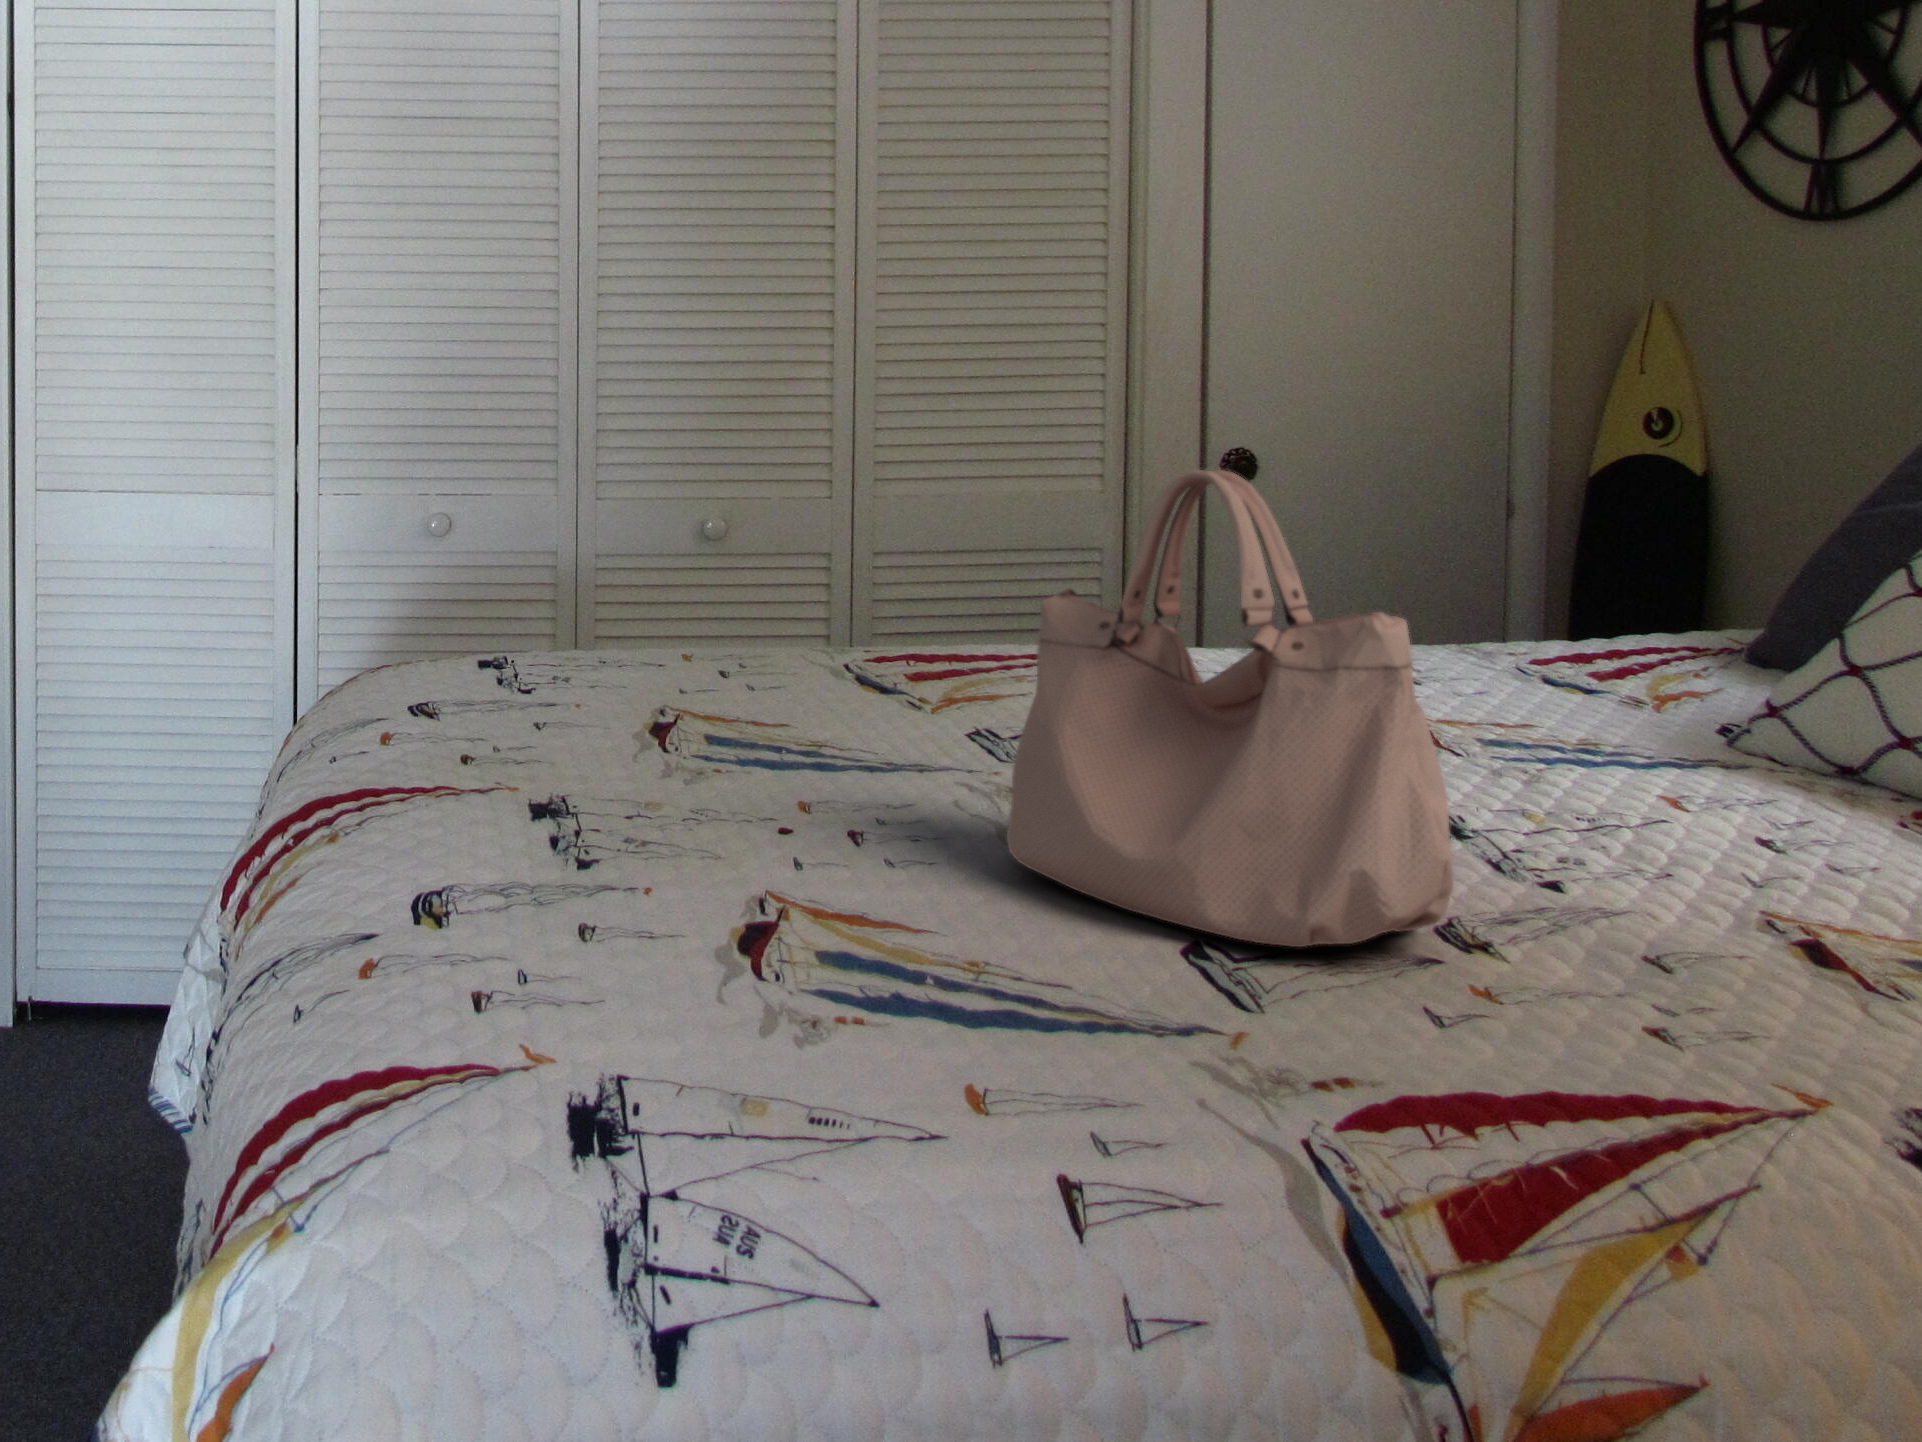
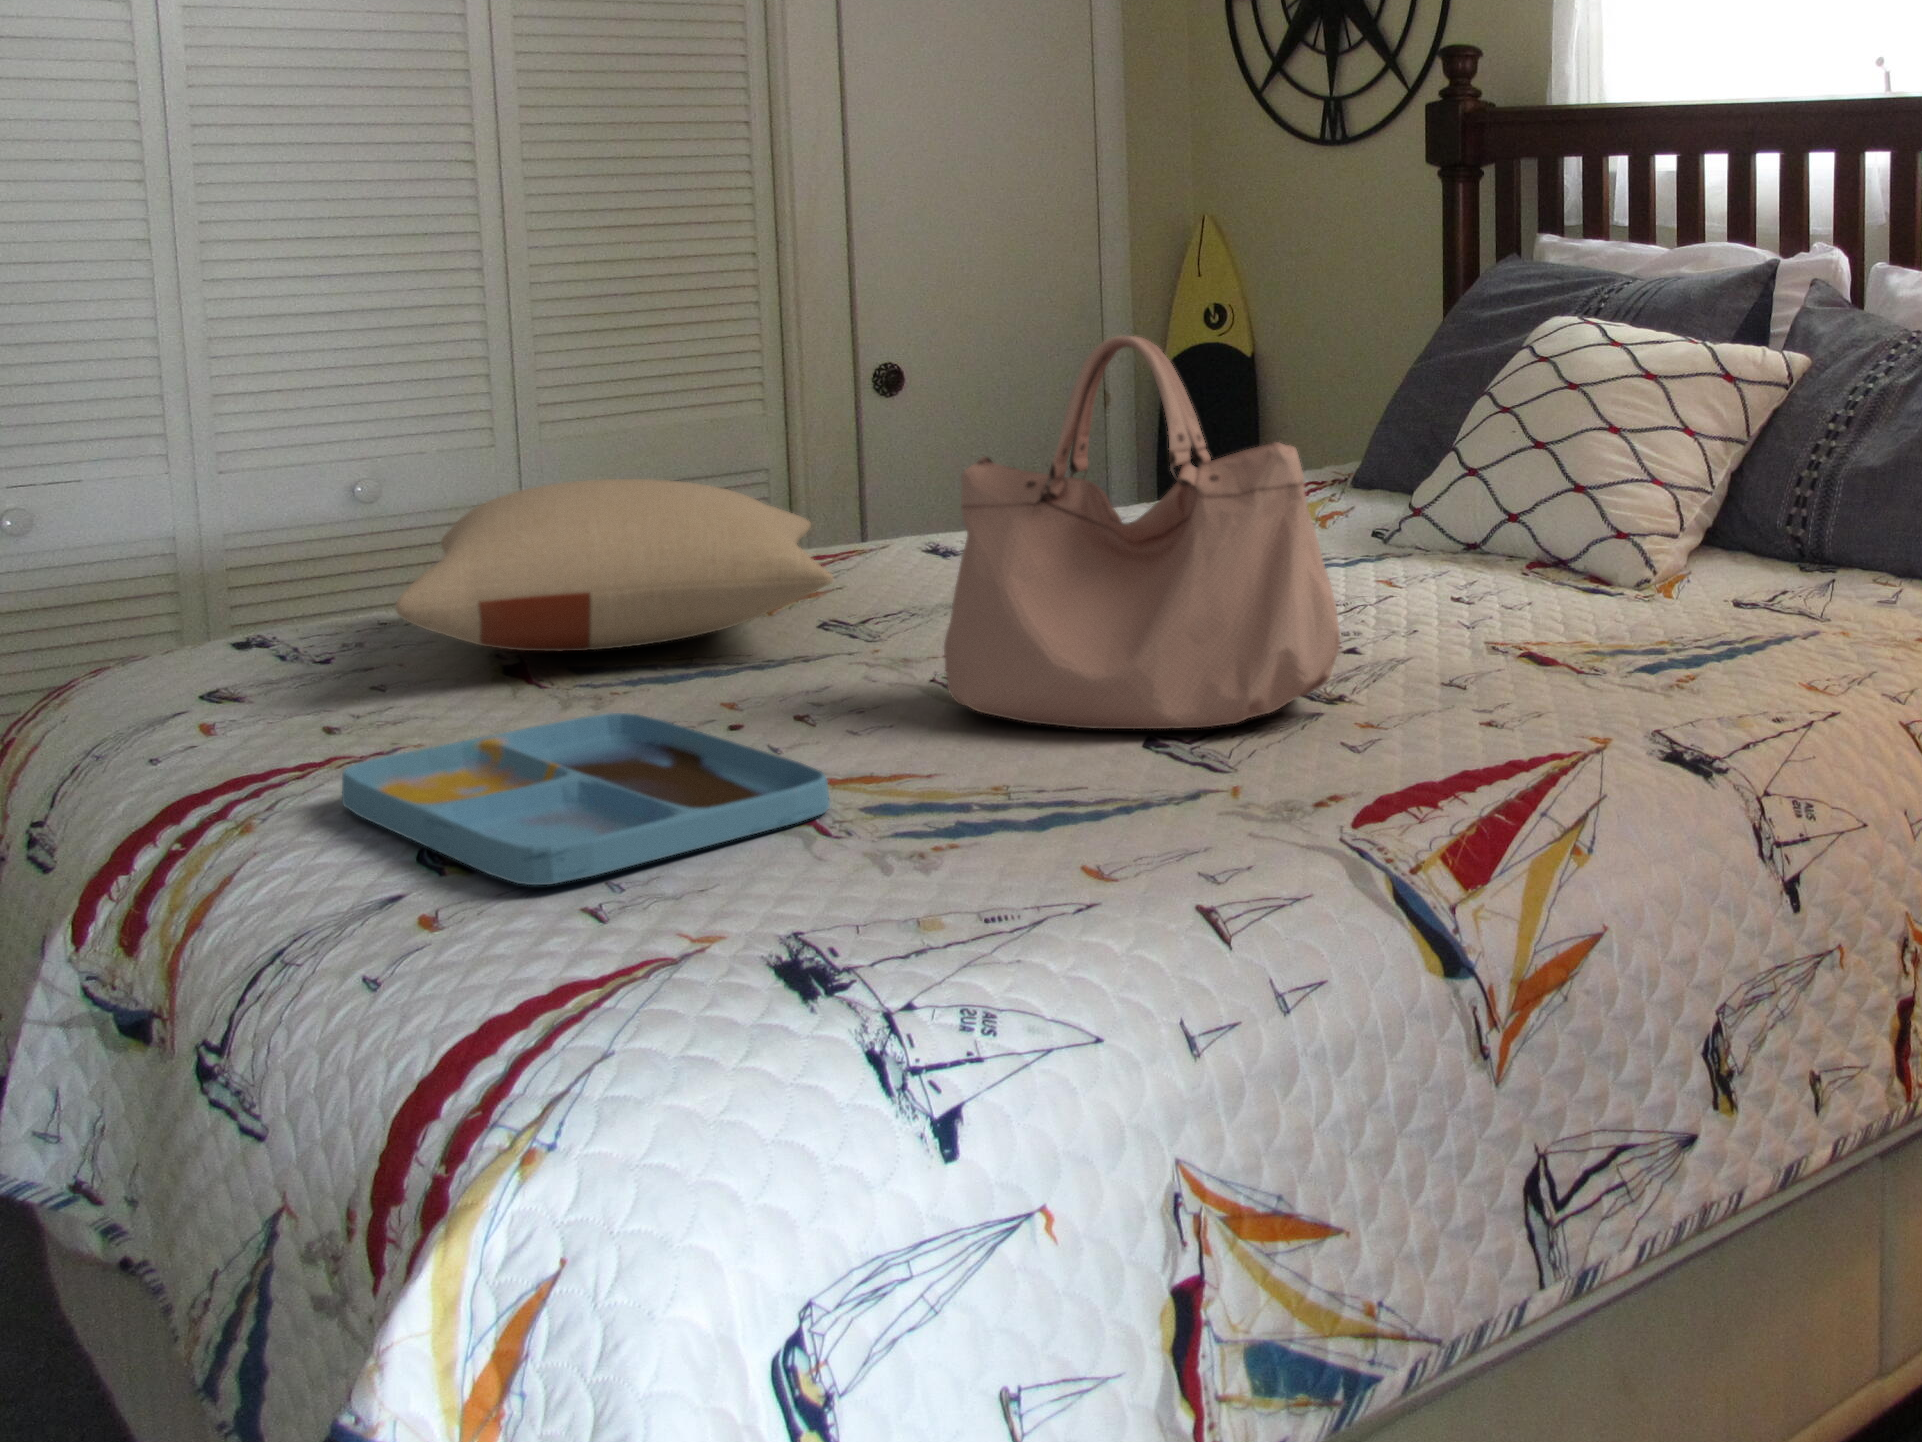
pillow: none [588,566,1015,725] -> present [396,479,833,651]
tray: none [461,794,809,958] -> present [342,713,830,885]

